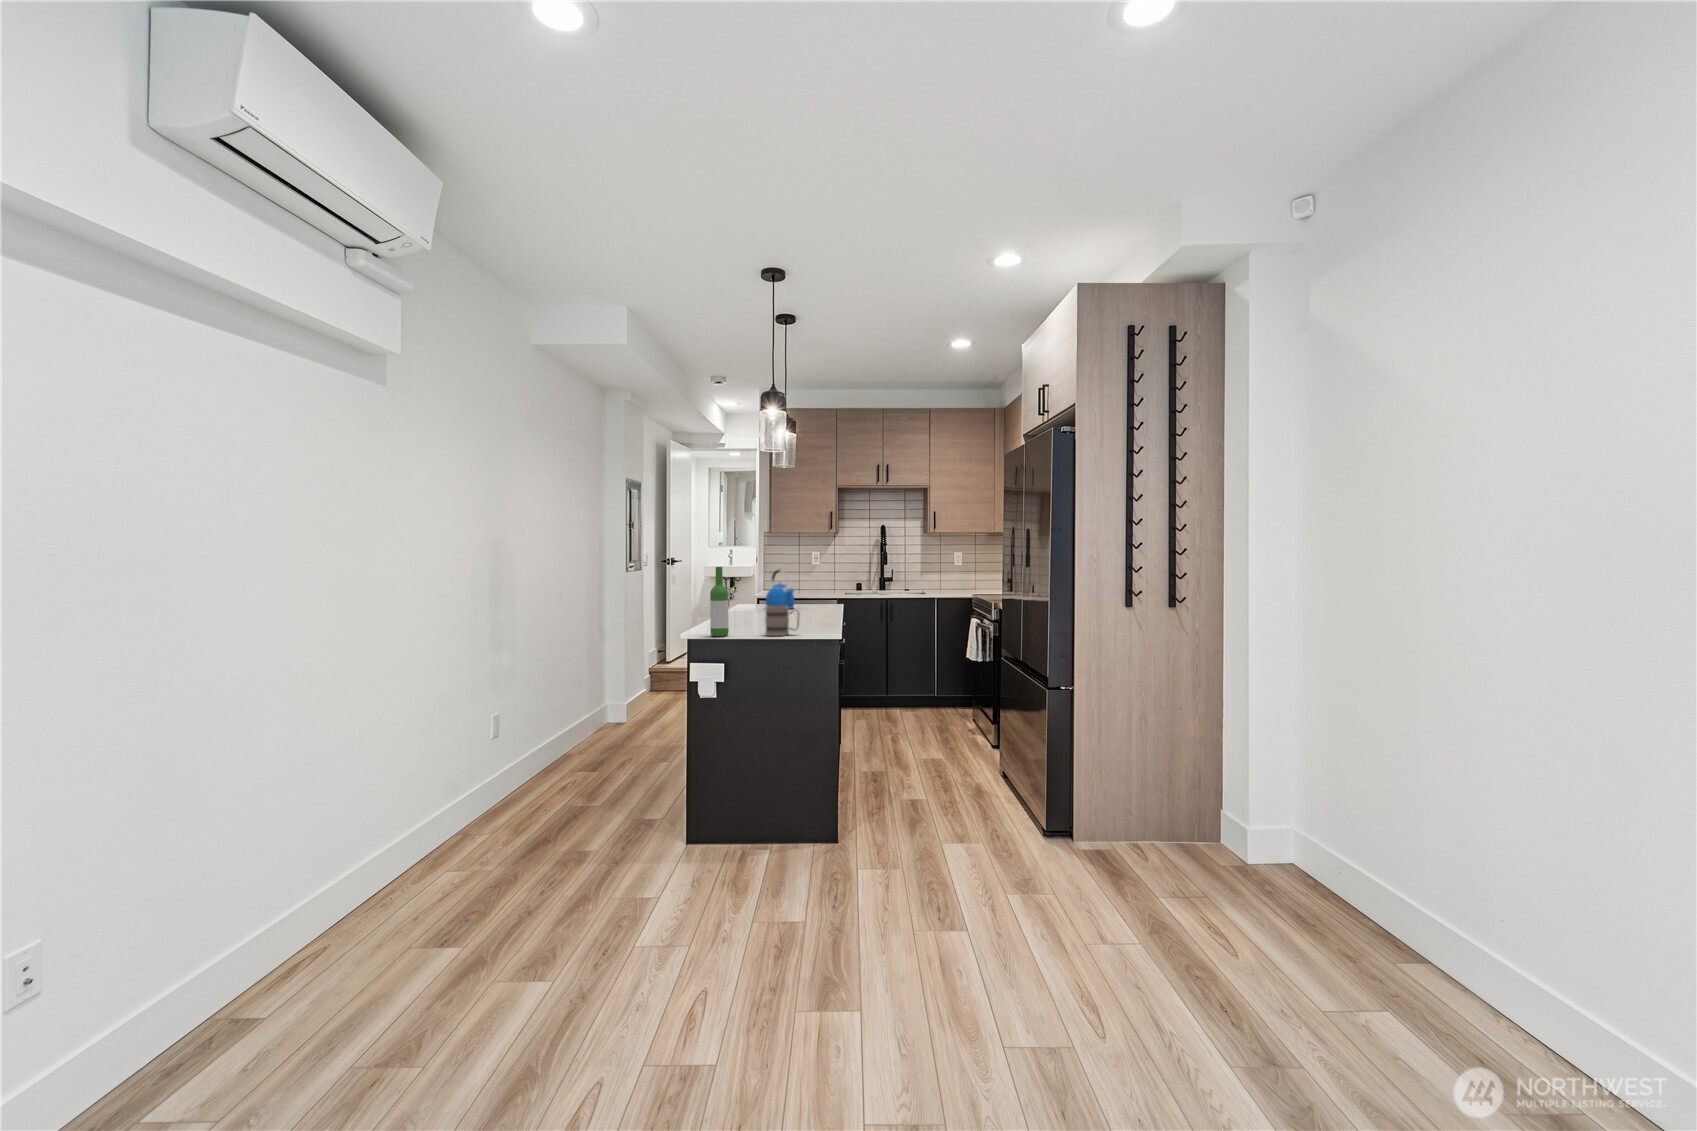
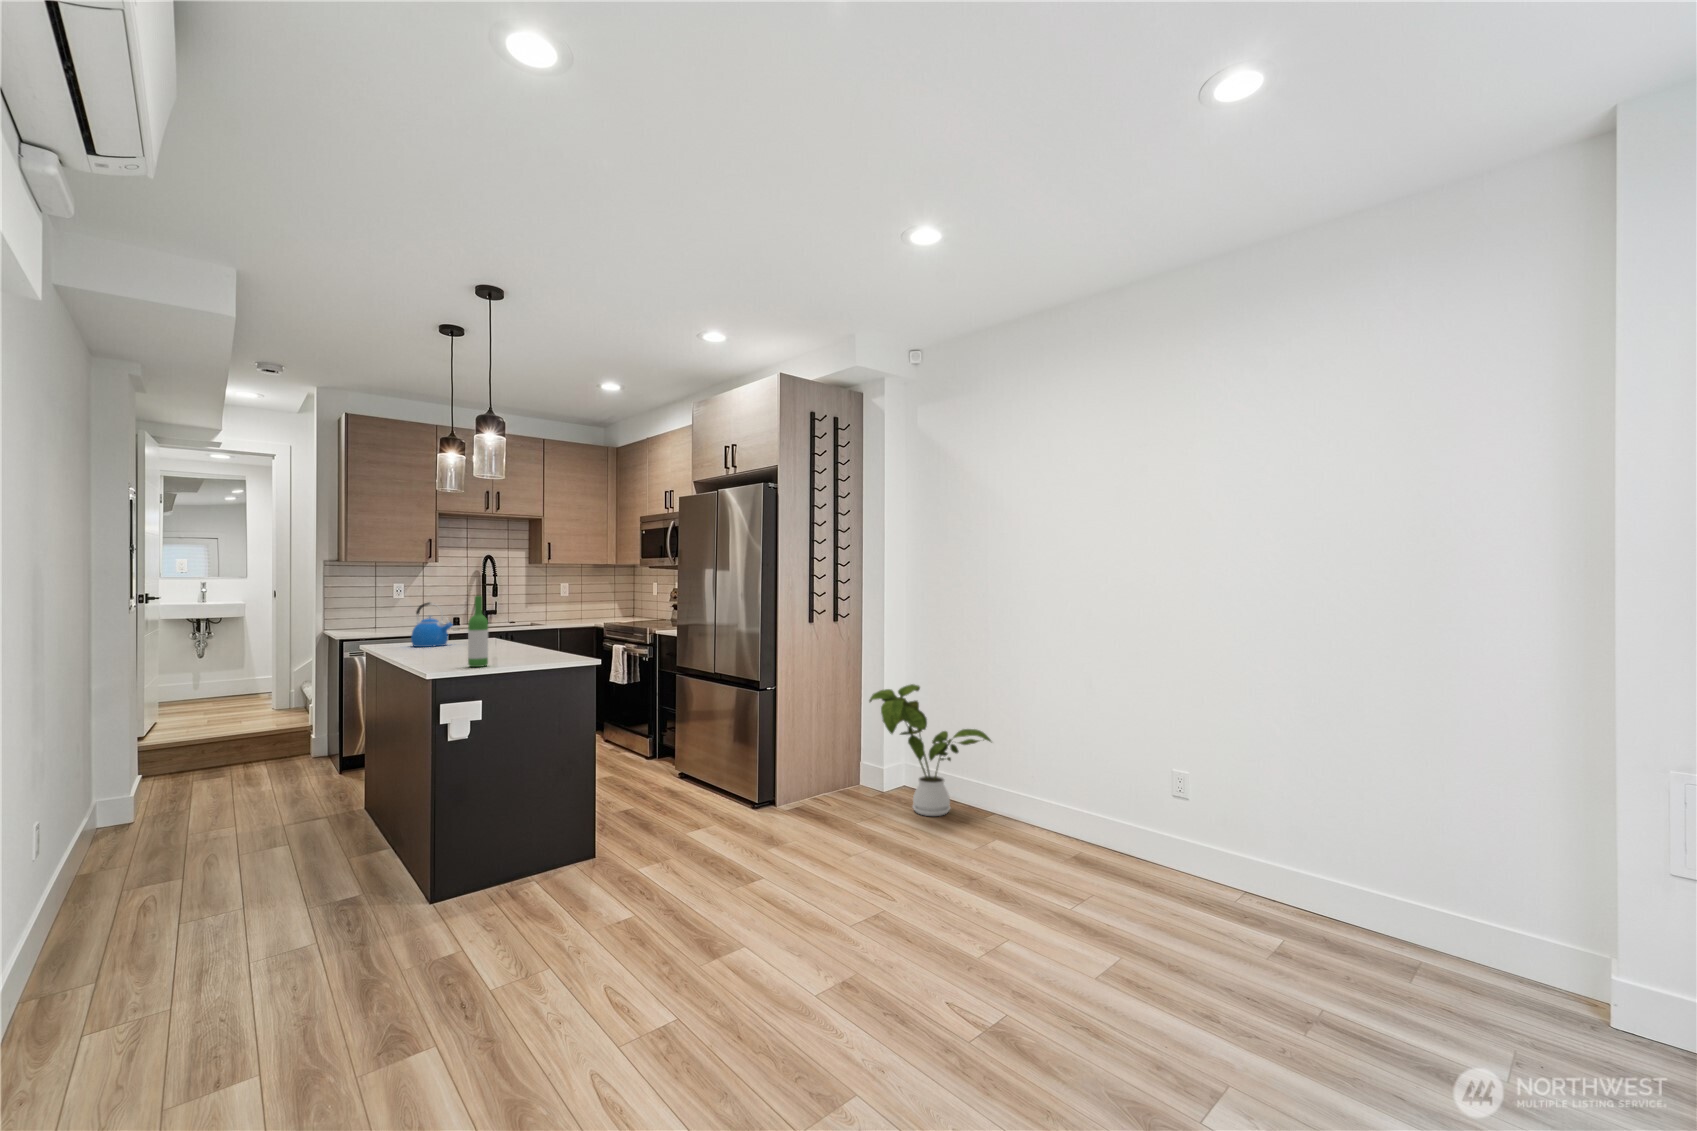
mug: present [765,606,800,636] -> none [524,633,561,662]
house plant: none [1188,719,1417,940] -> present [869,684,991,816]

